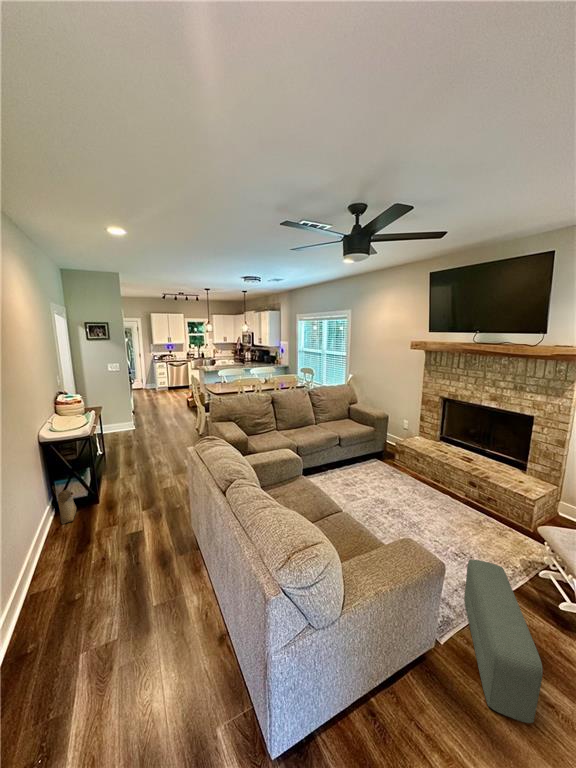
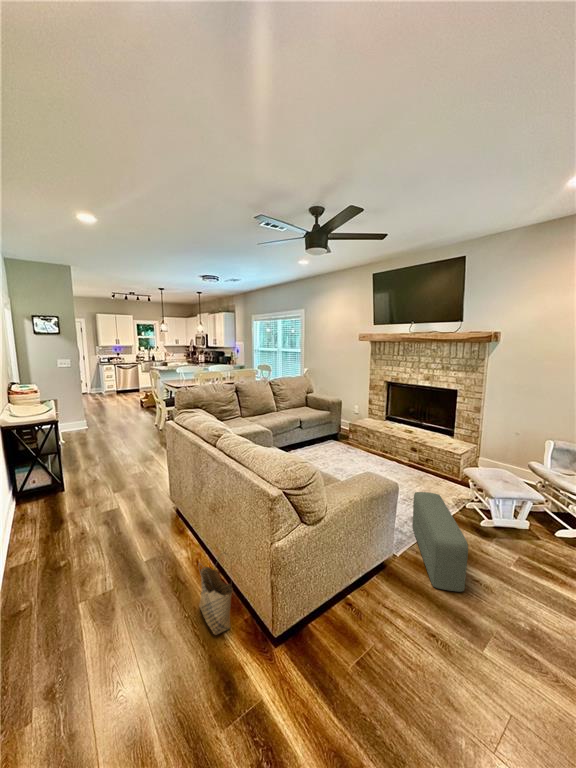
woven basket: present [55,483,76,524] -> present [199,552,233,635]

